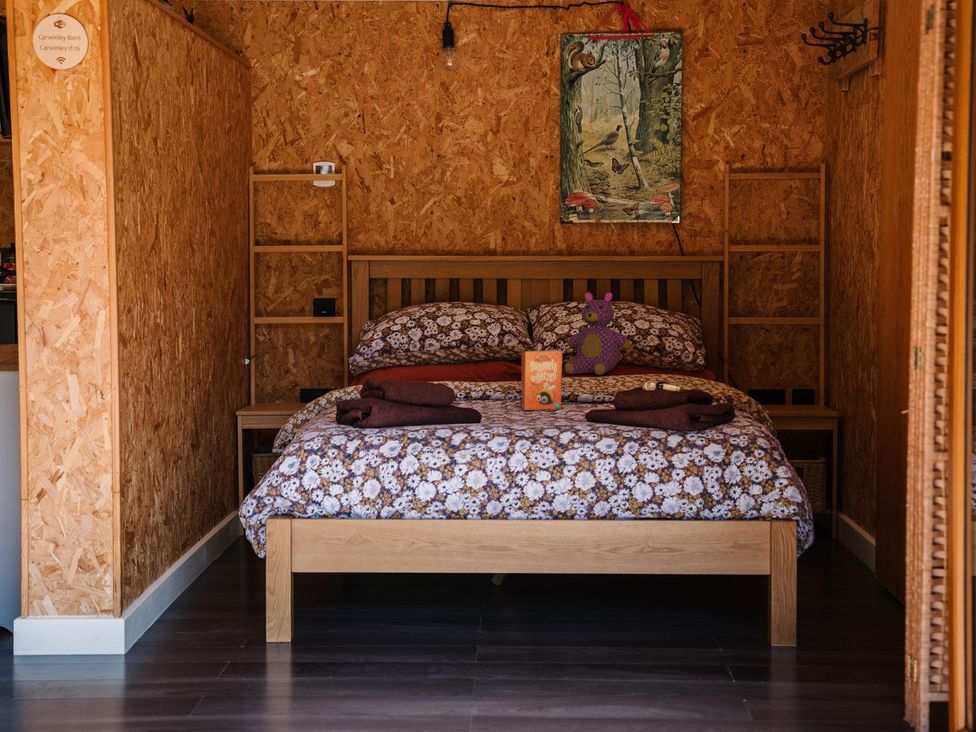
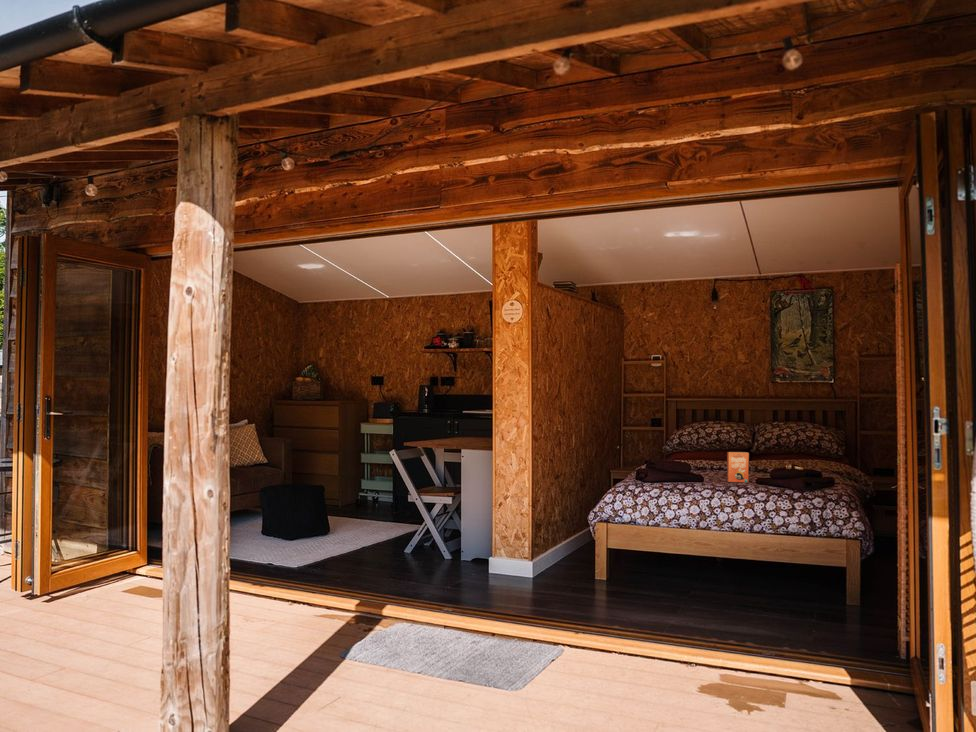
teddy bear: present [565,292,630,375] -> none [762,424,800,470]

